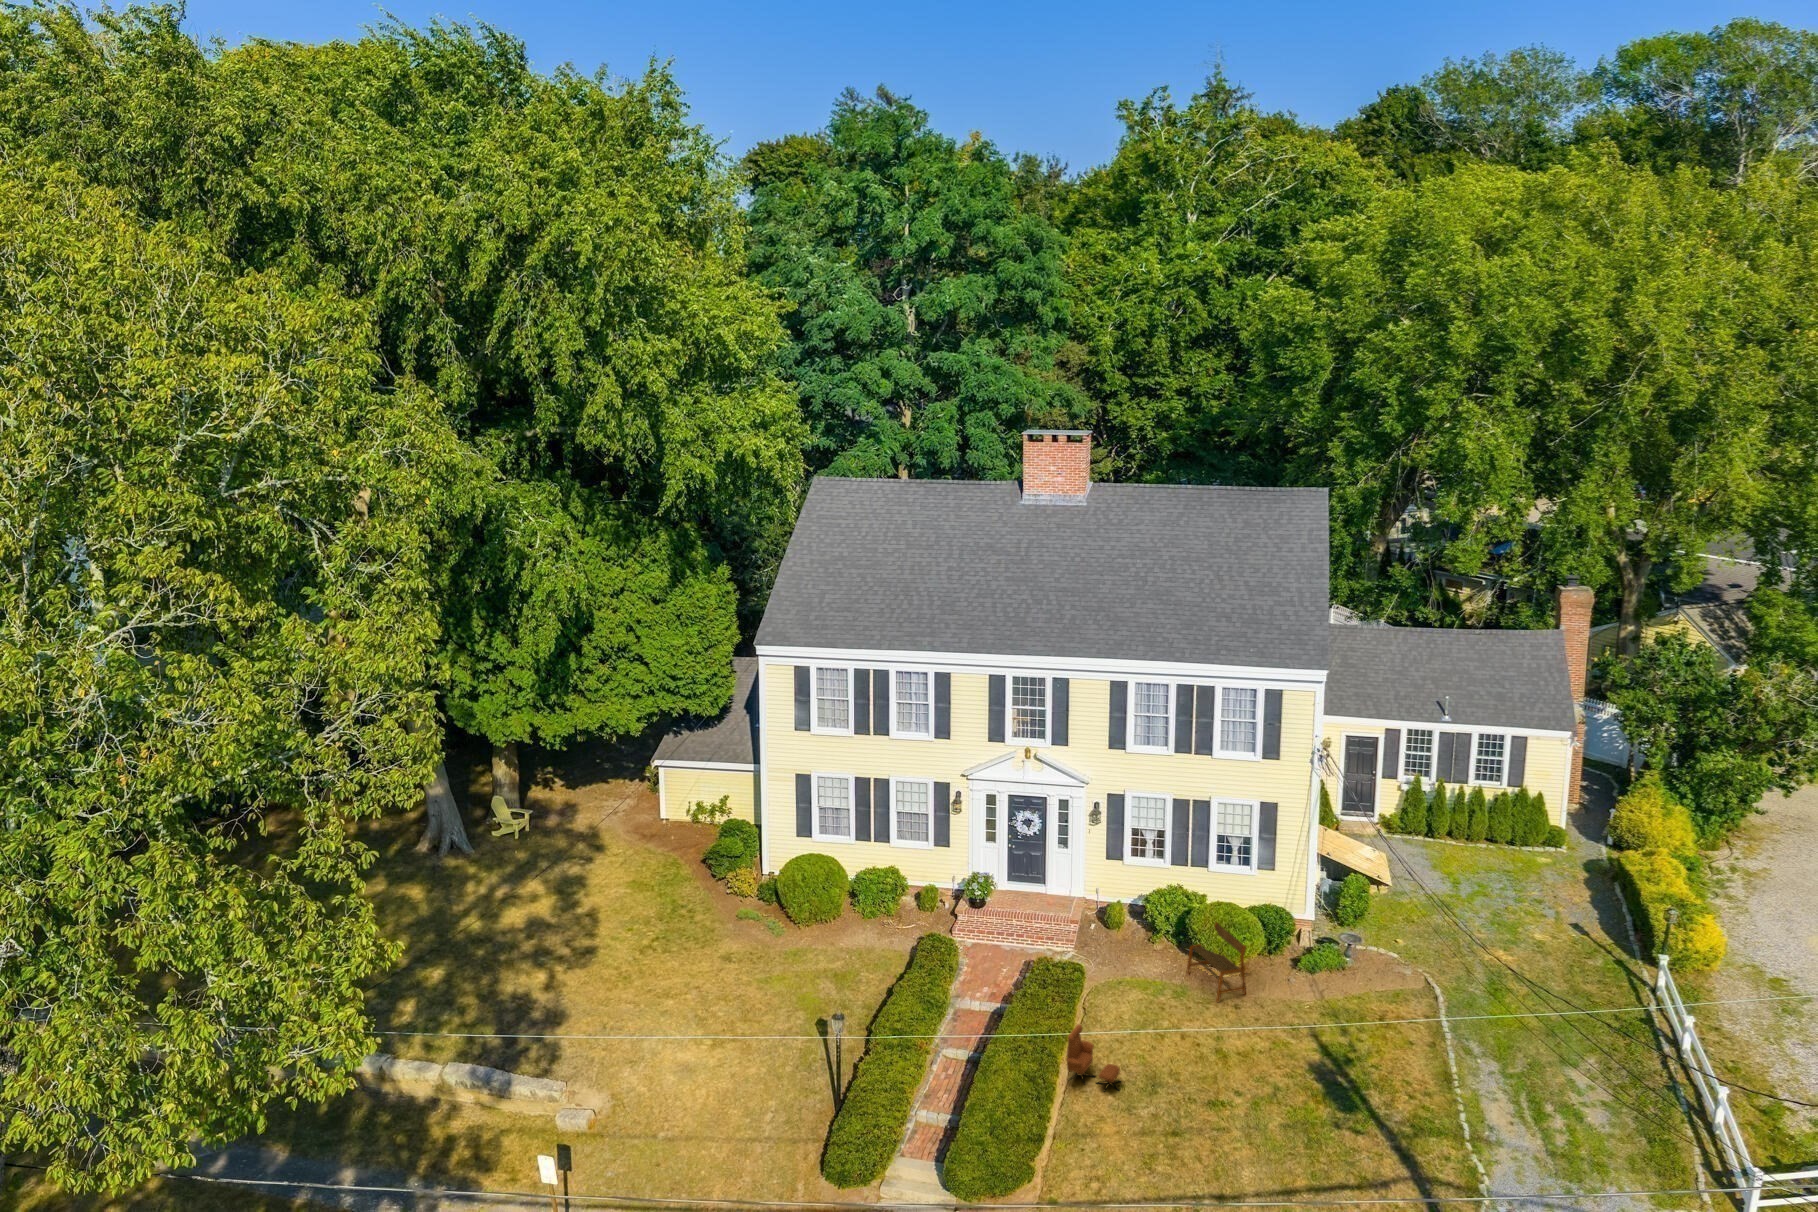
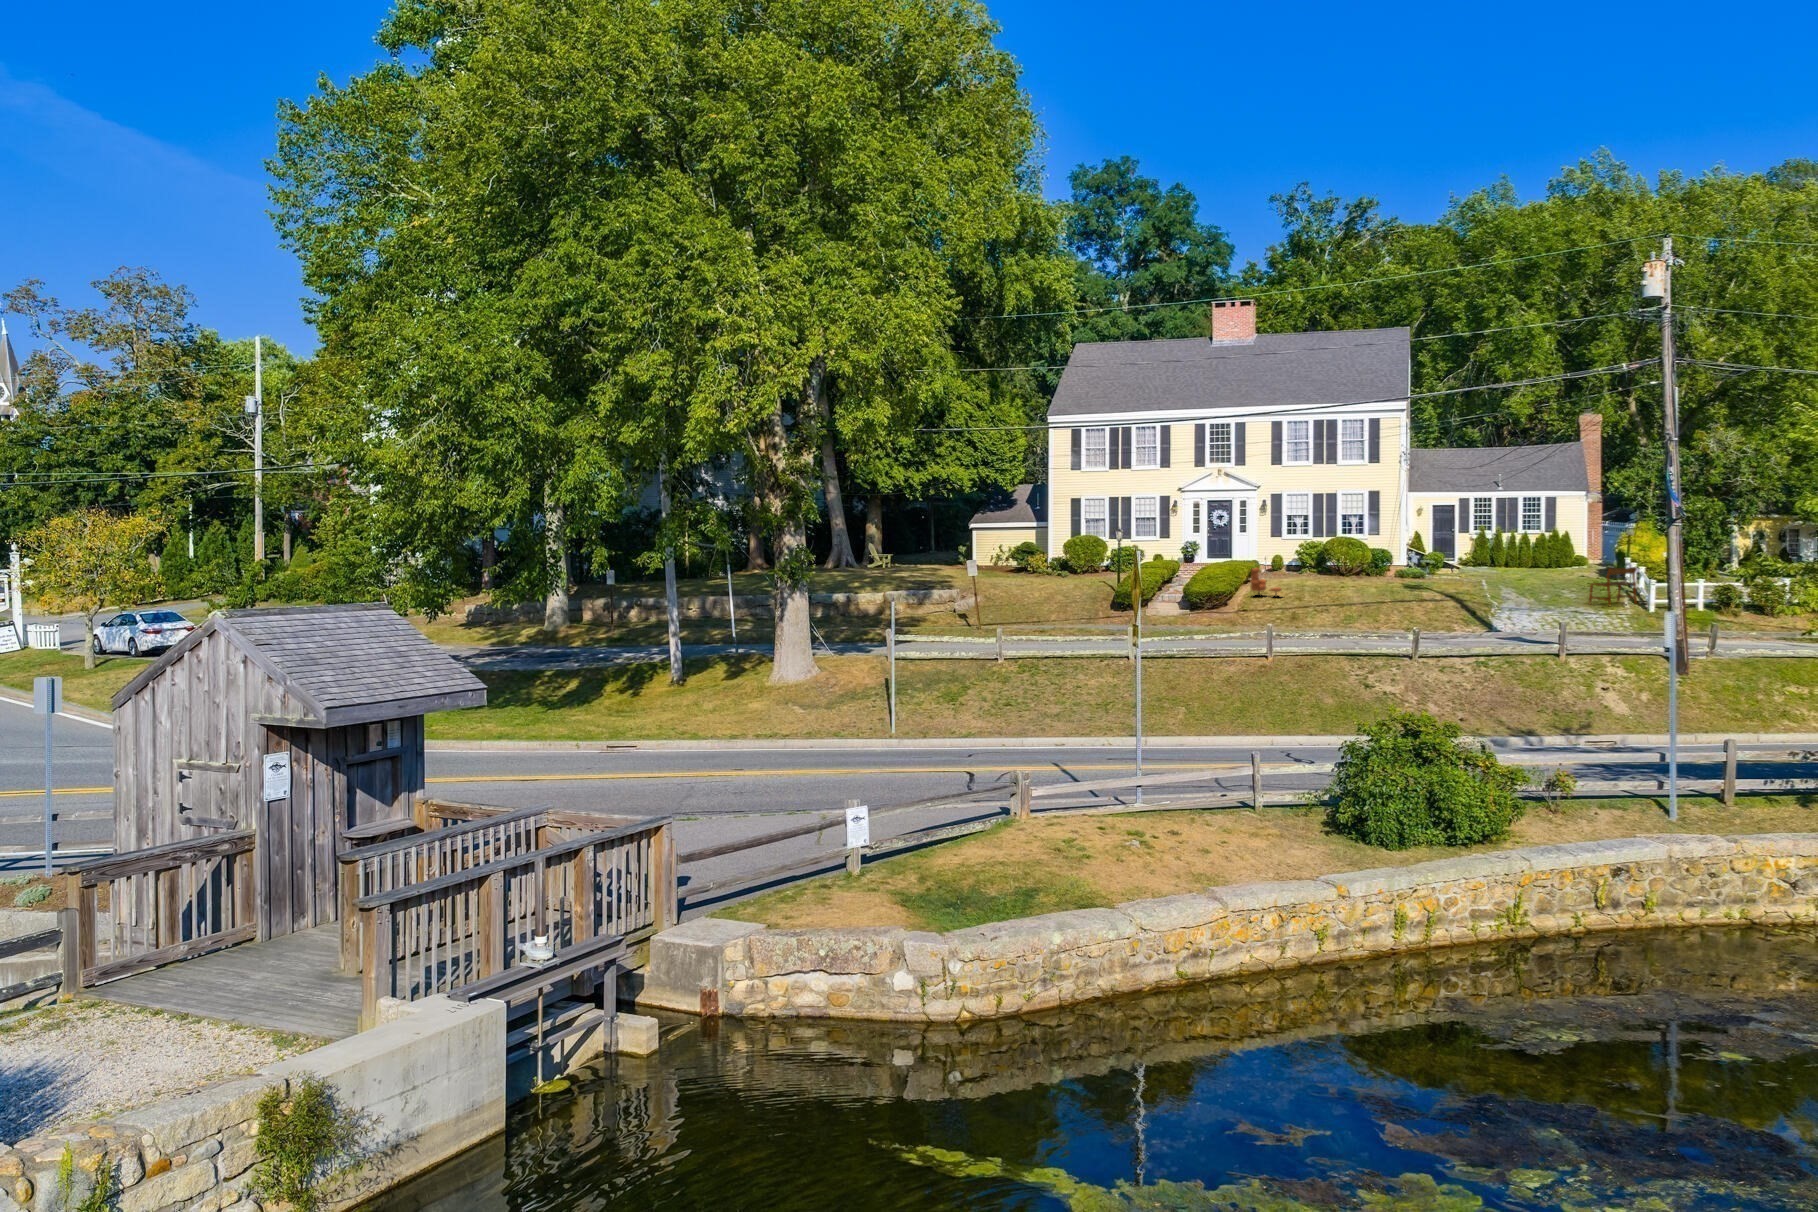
bench: present [1187,923,1246,1002] -> present [1589,567,1637,606]

